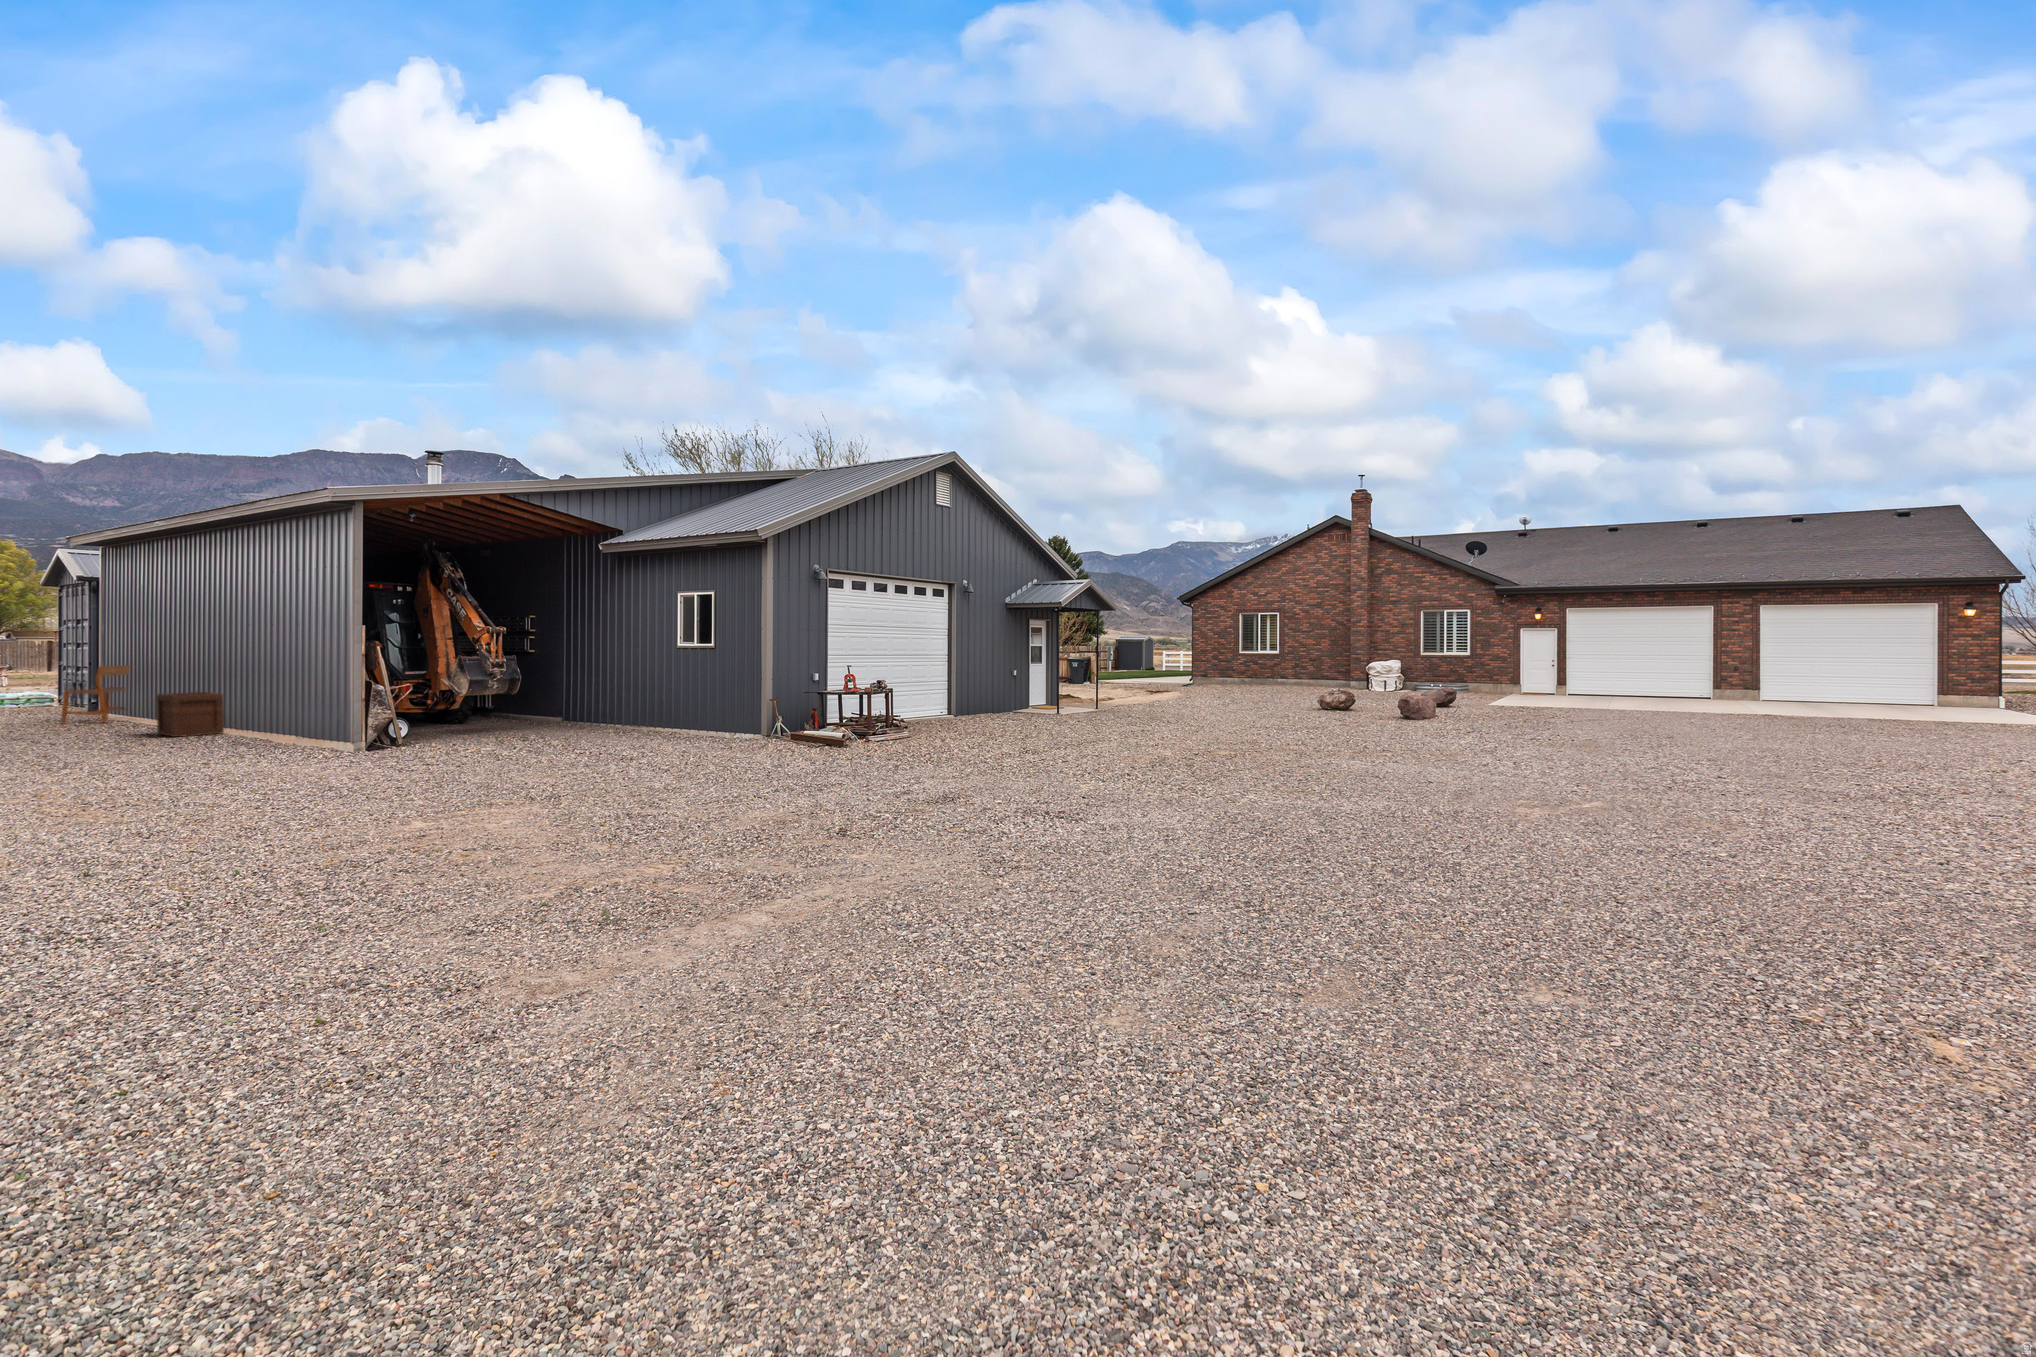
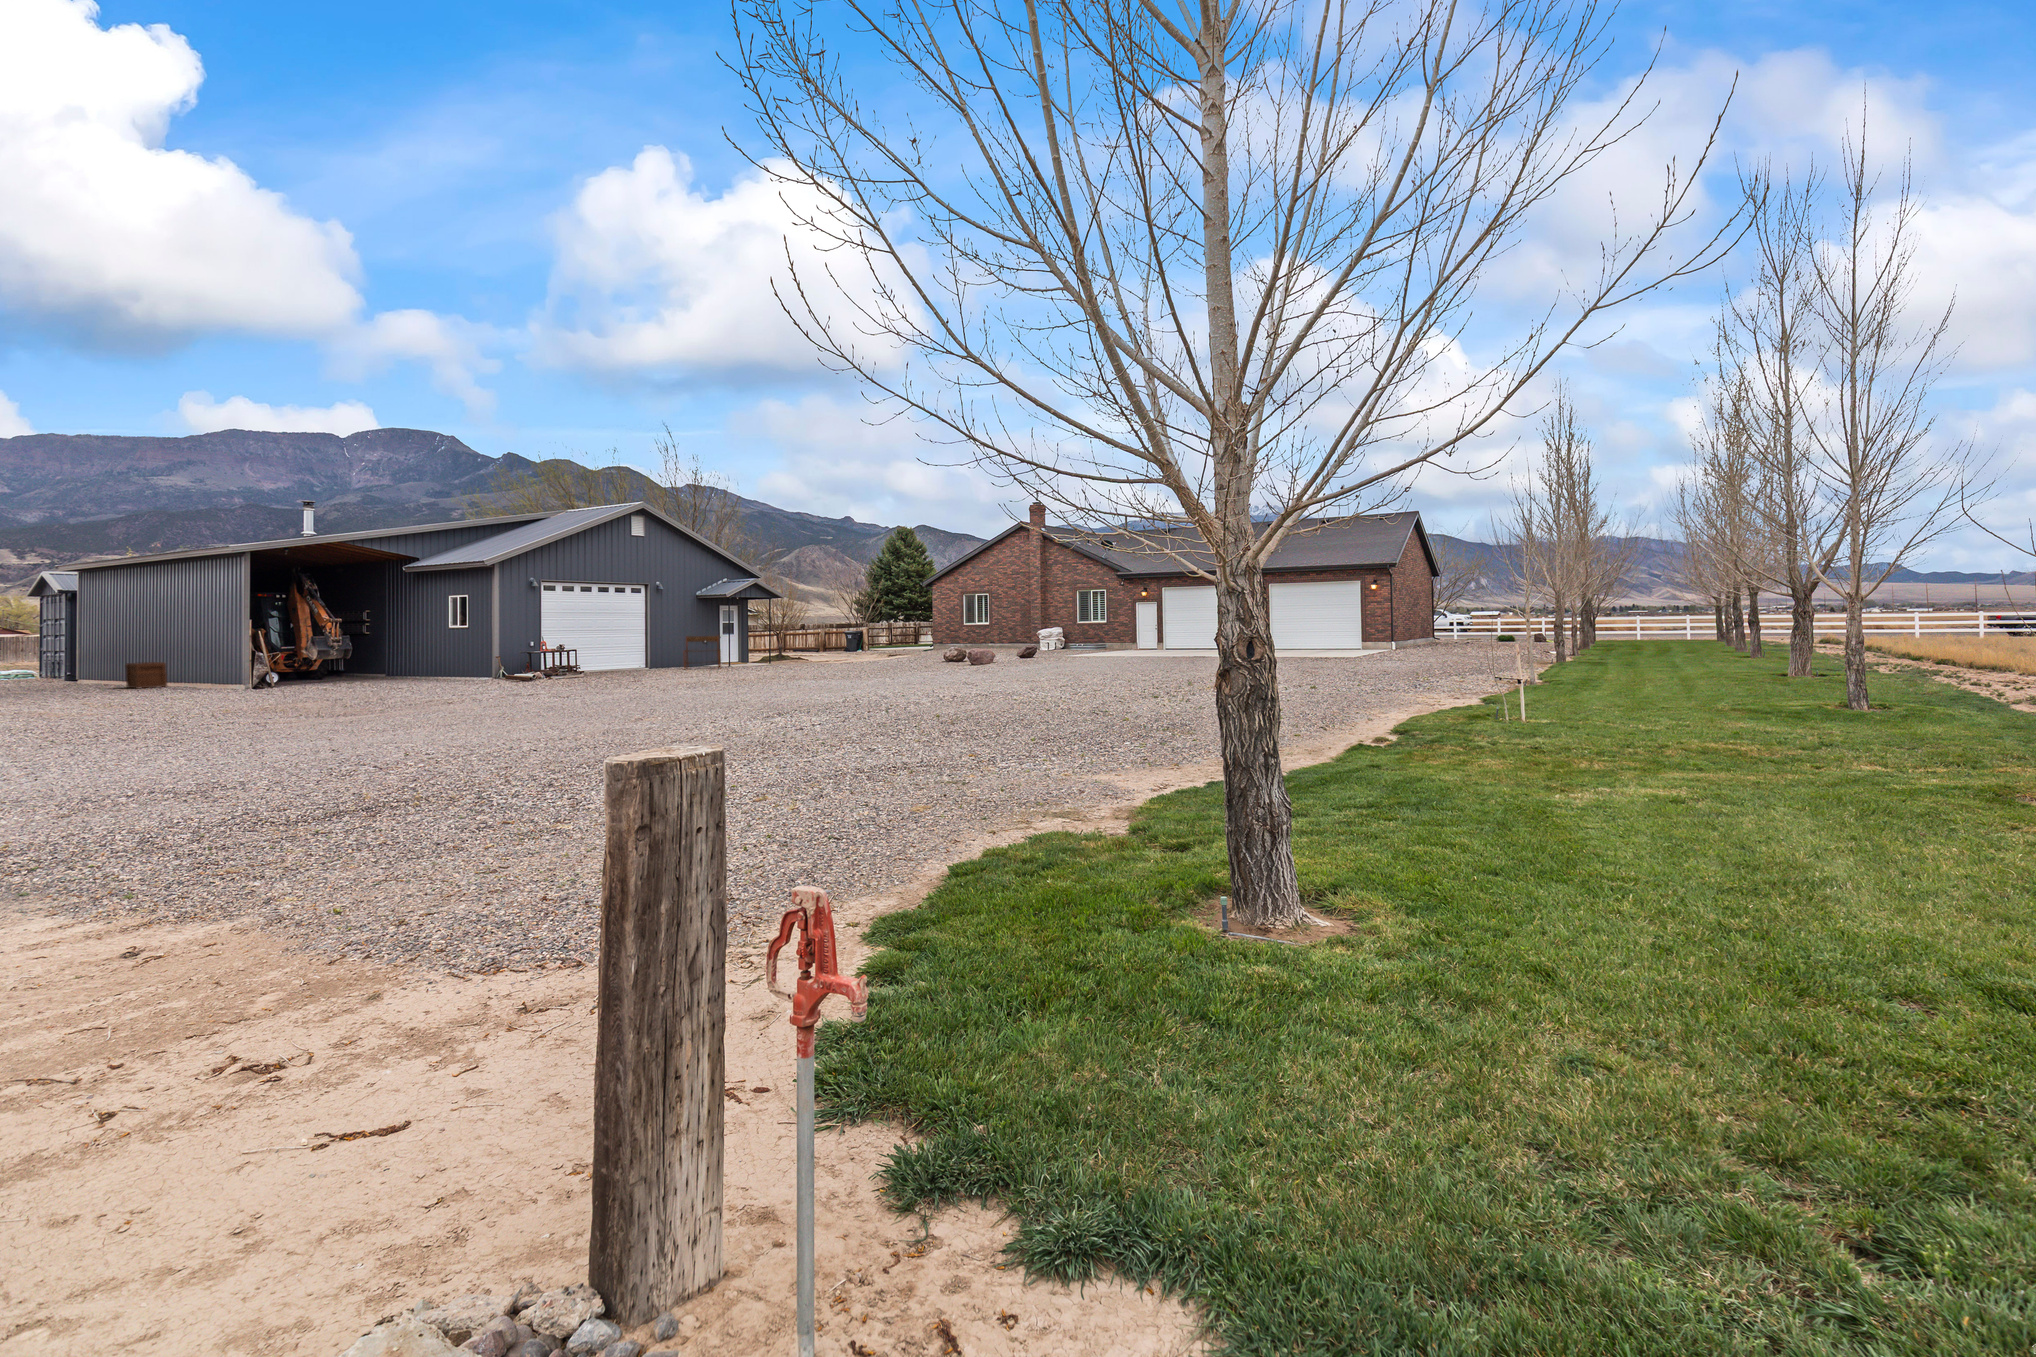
bench: present [61,665,130,724] -> present [684,636,721,668]

